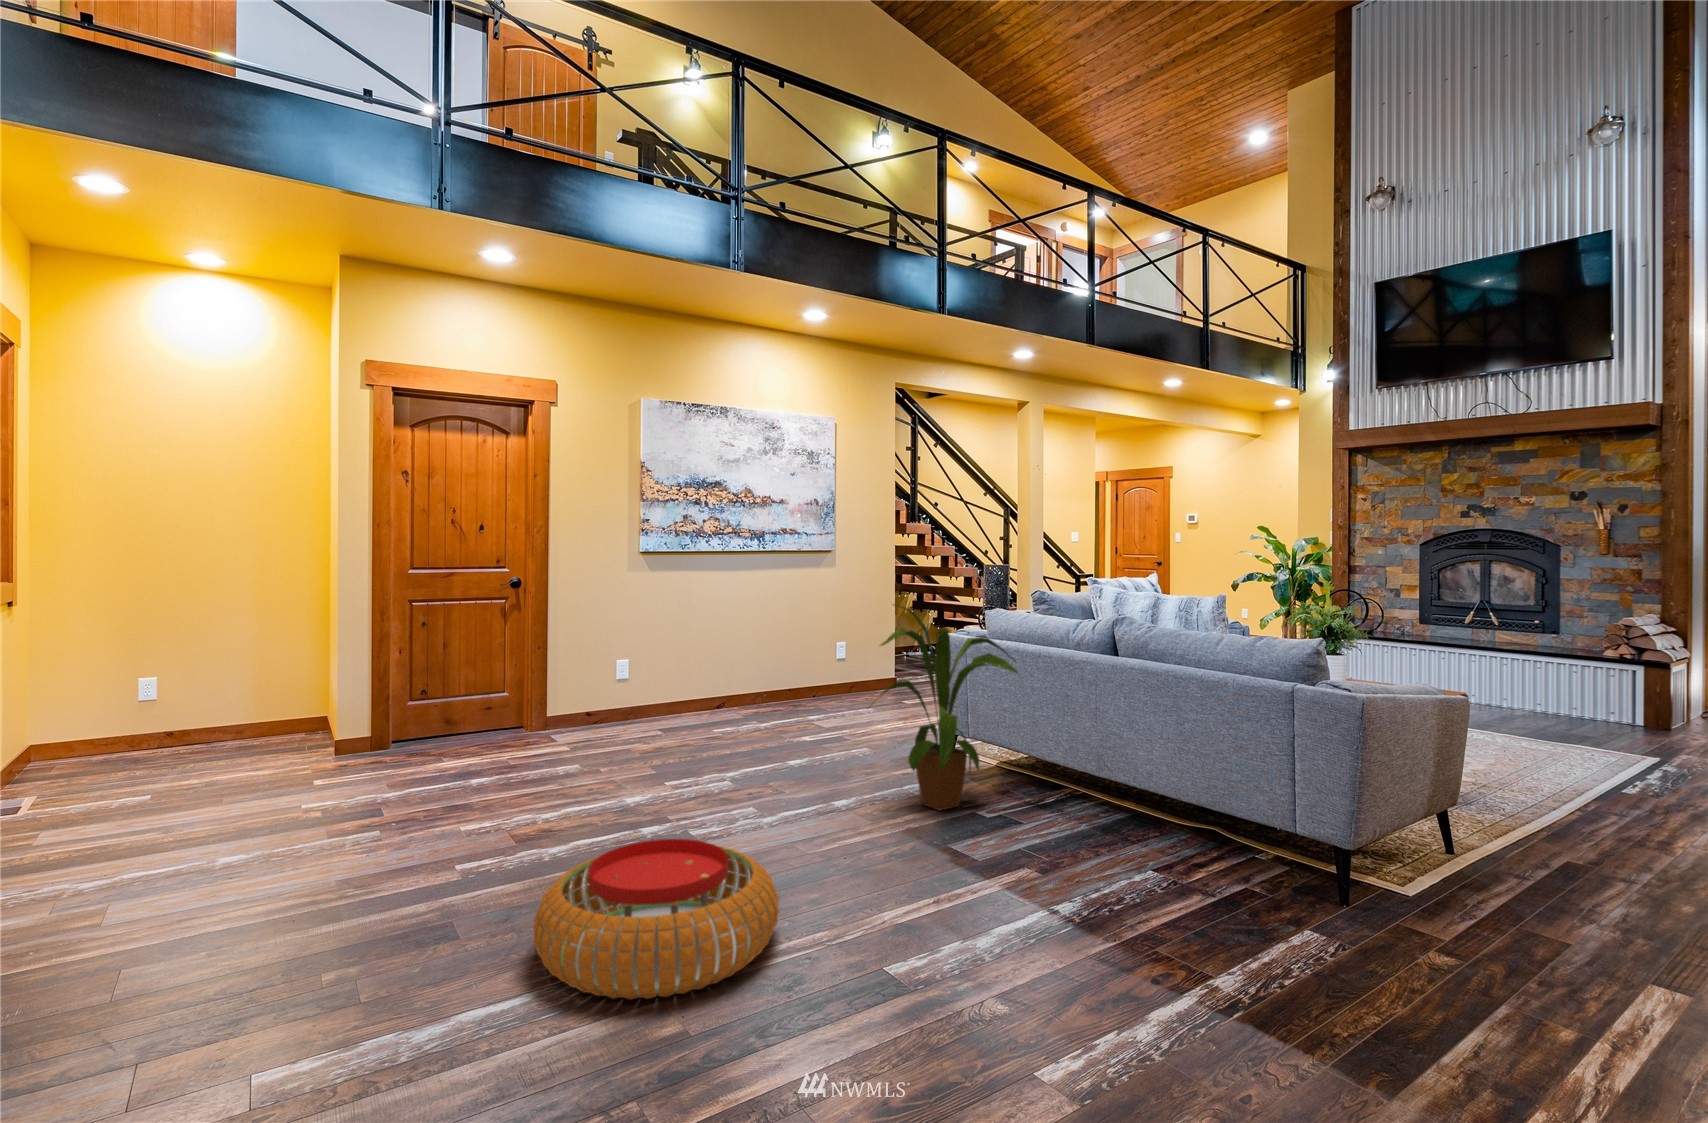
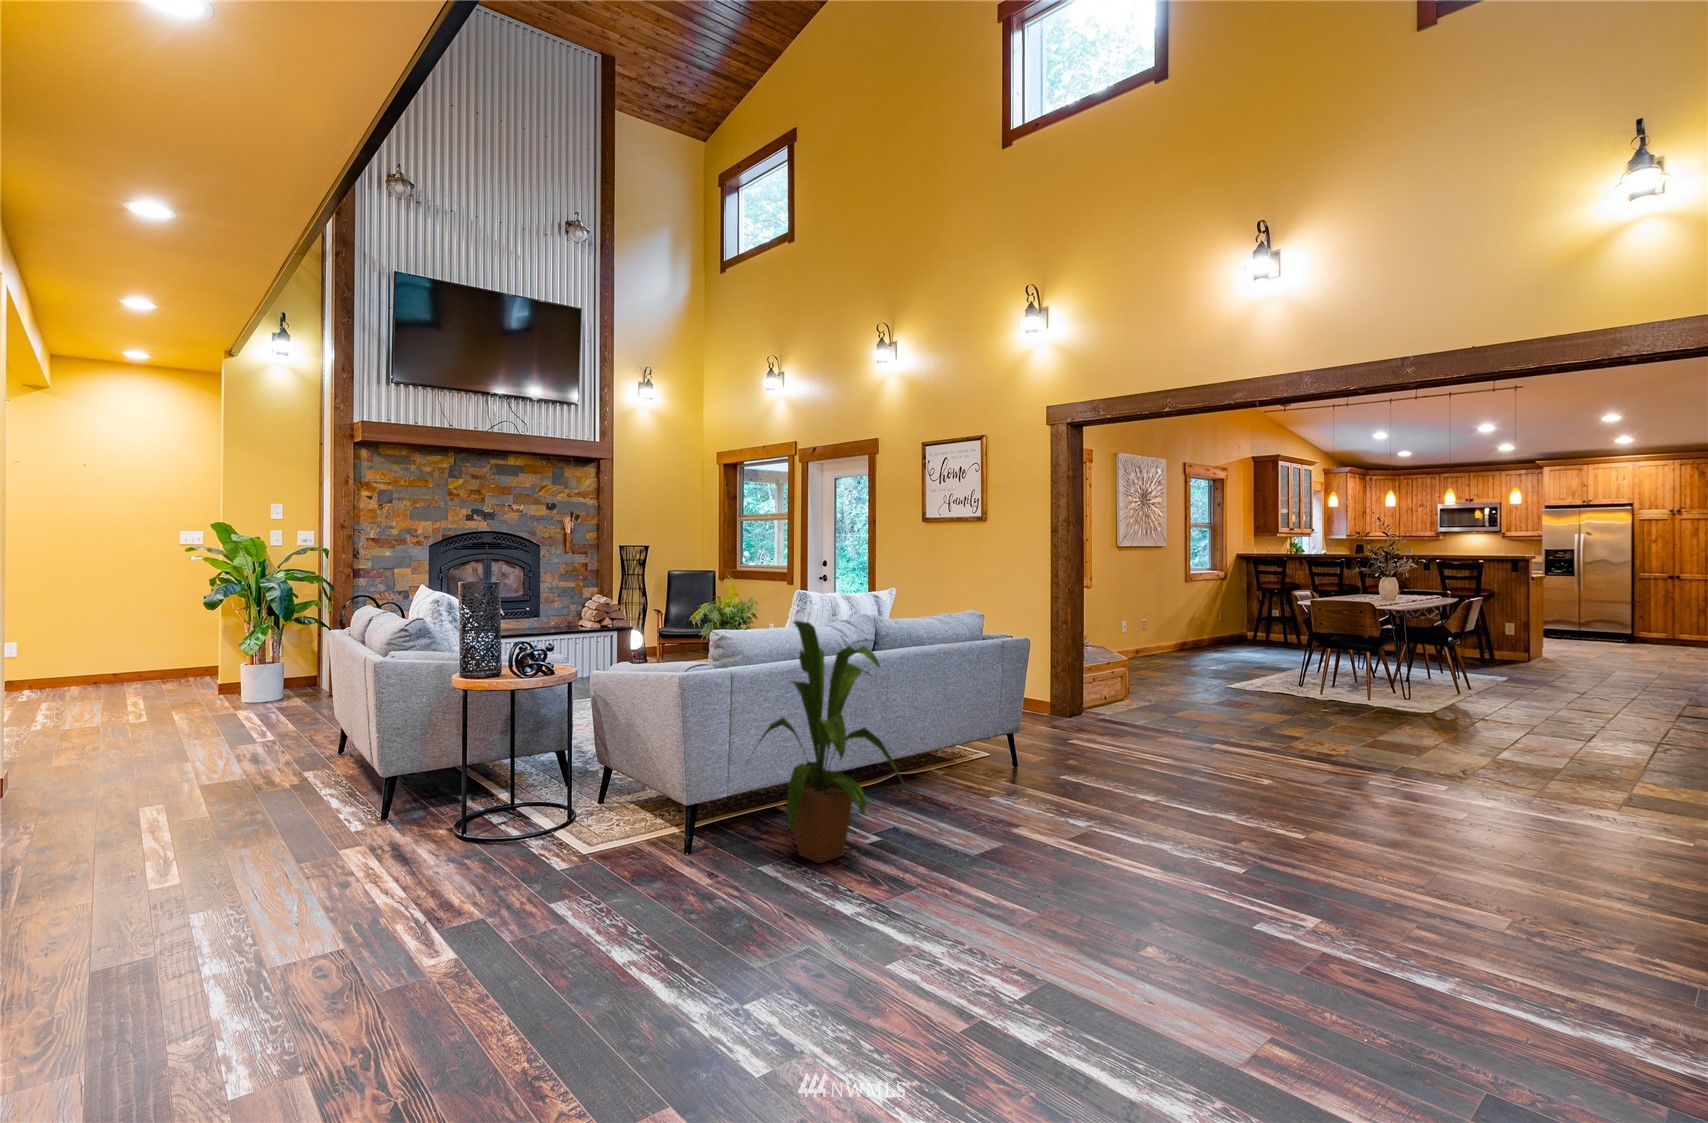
pouf: present [534,839,779,1000] -> none [1186,847,1468,1014]

